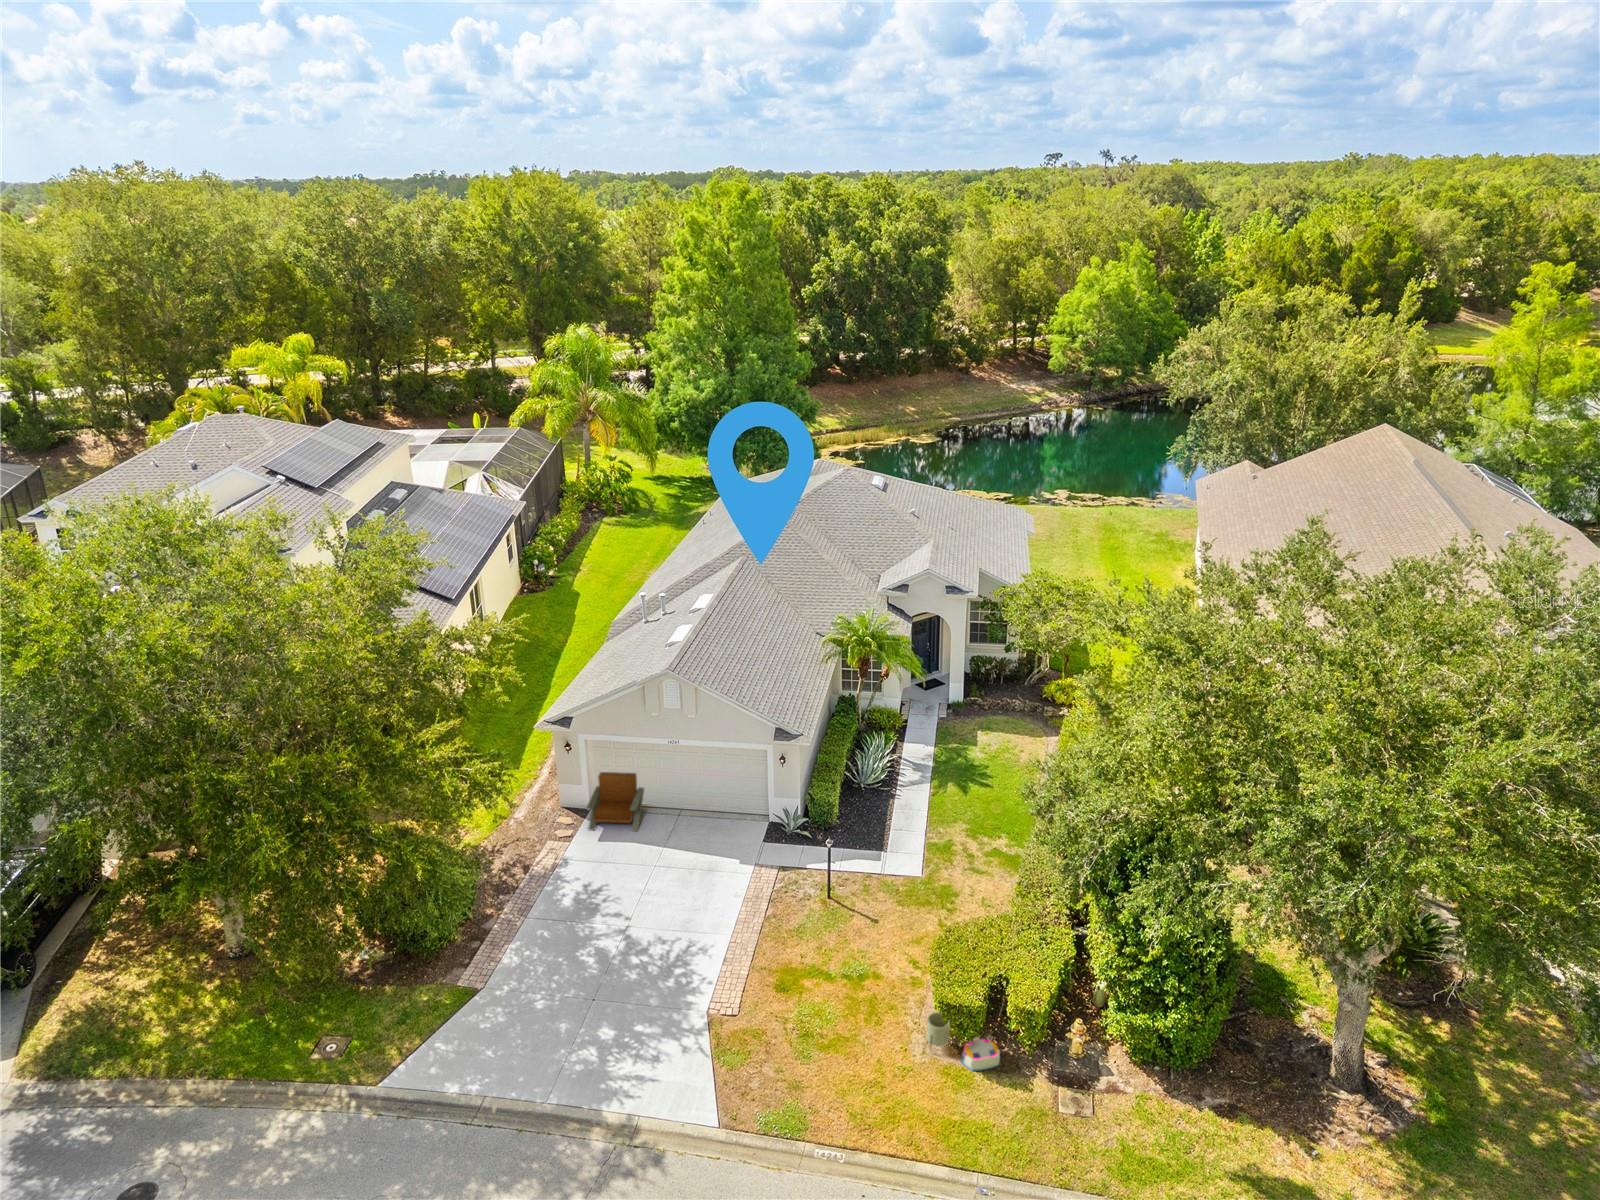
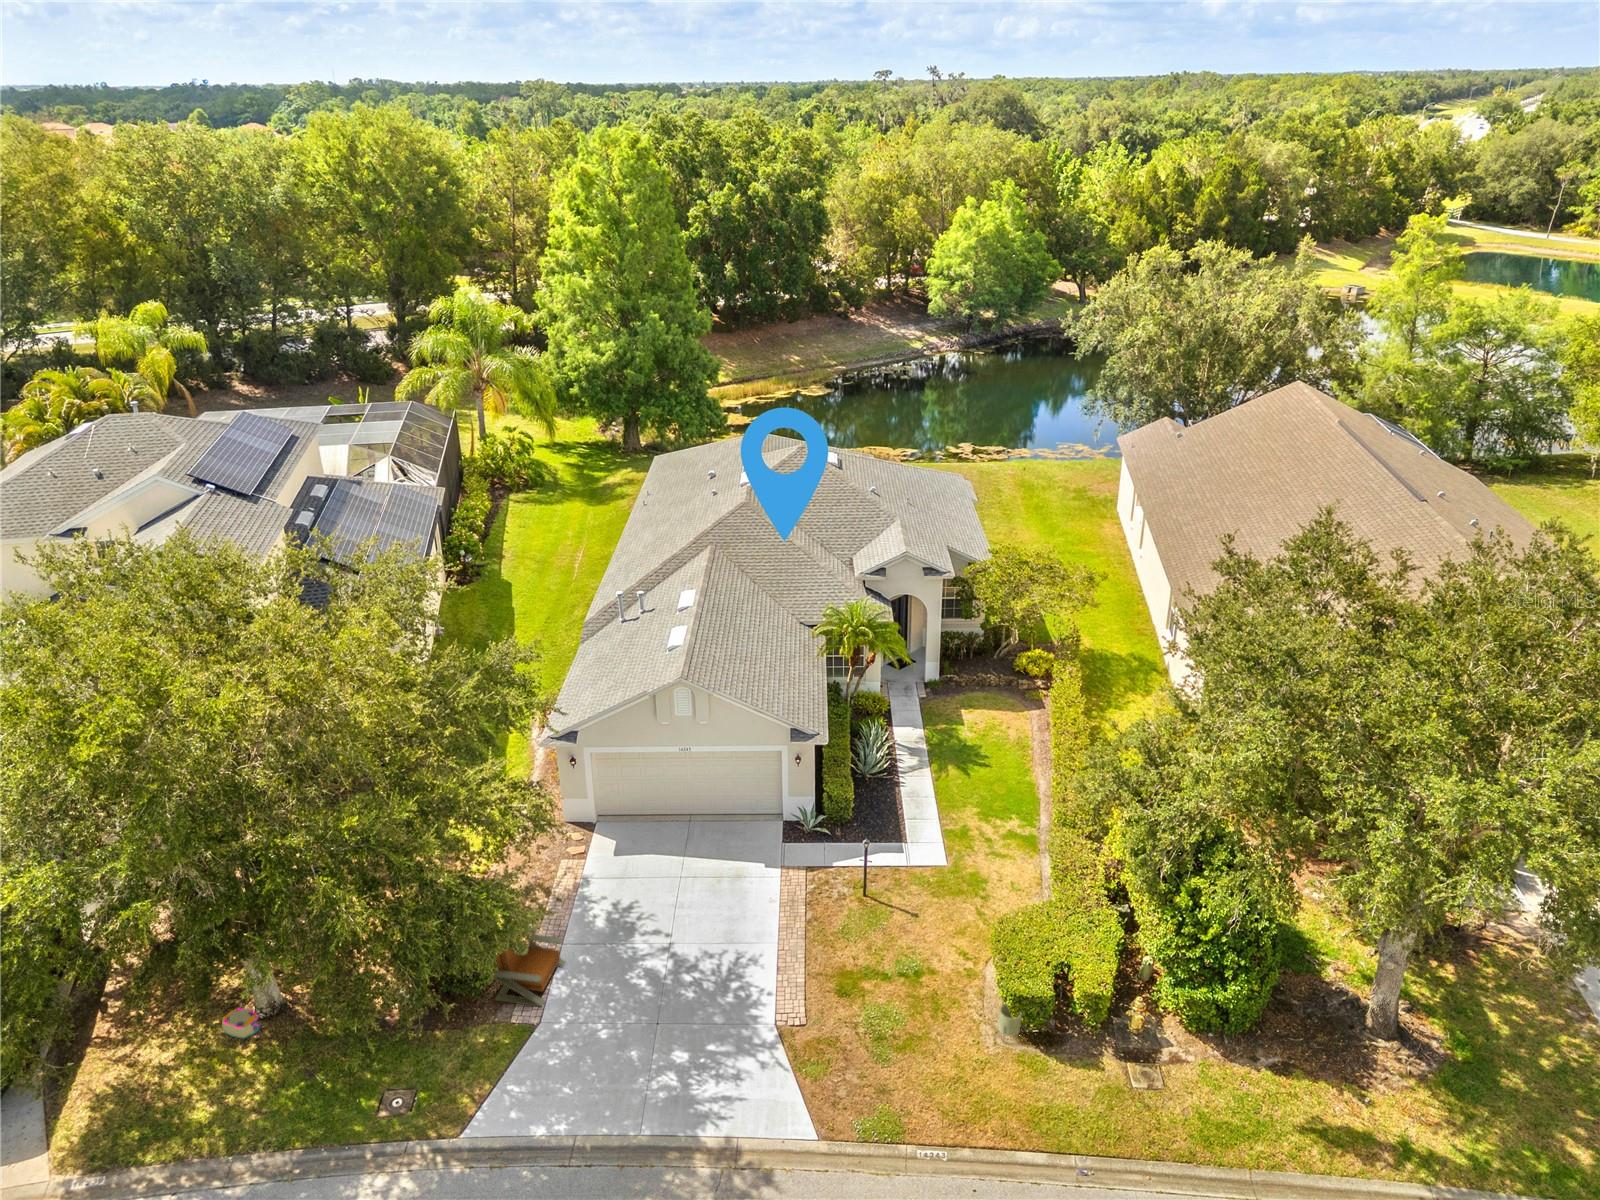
lounge chair: present [586,772,645,832] -> present [493,934,565,1007]
storage bin: present [961,1037,1000,1071] -> present [222,1007,262,1039]

